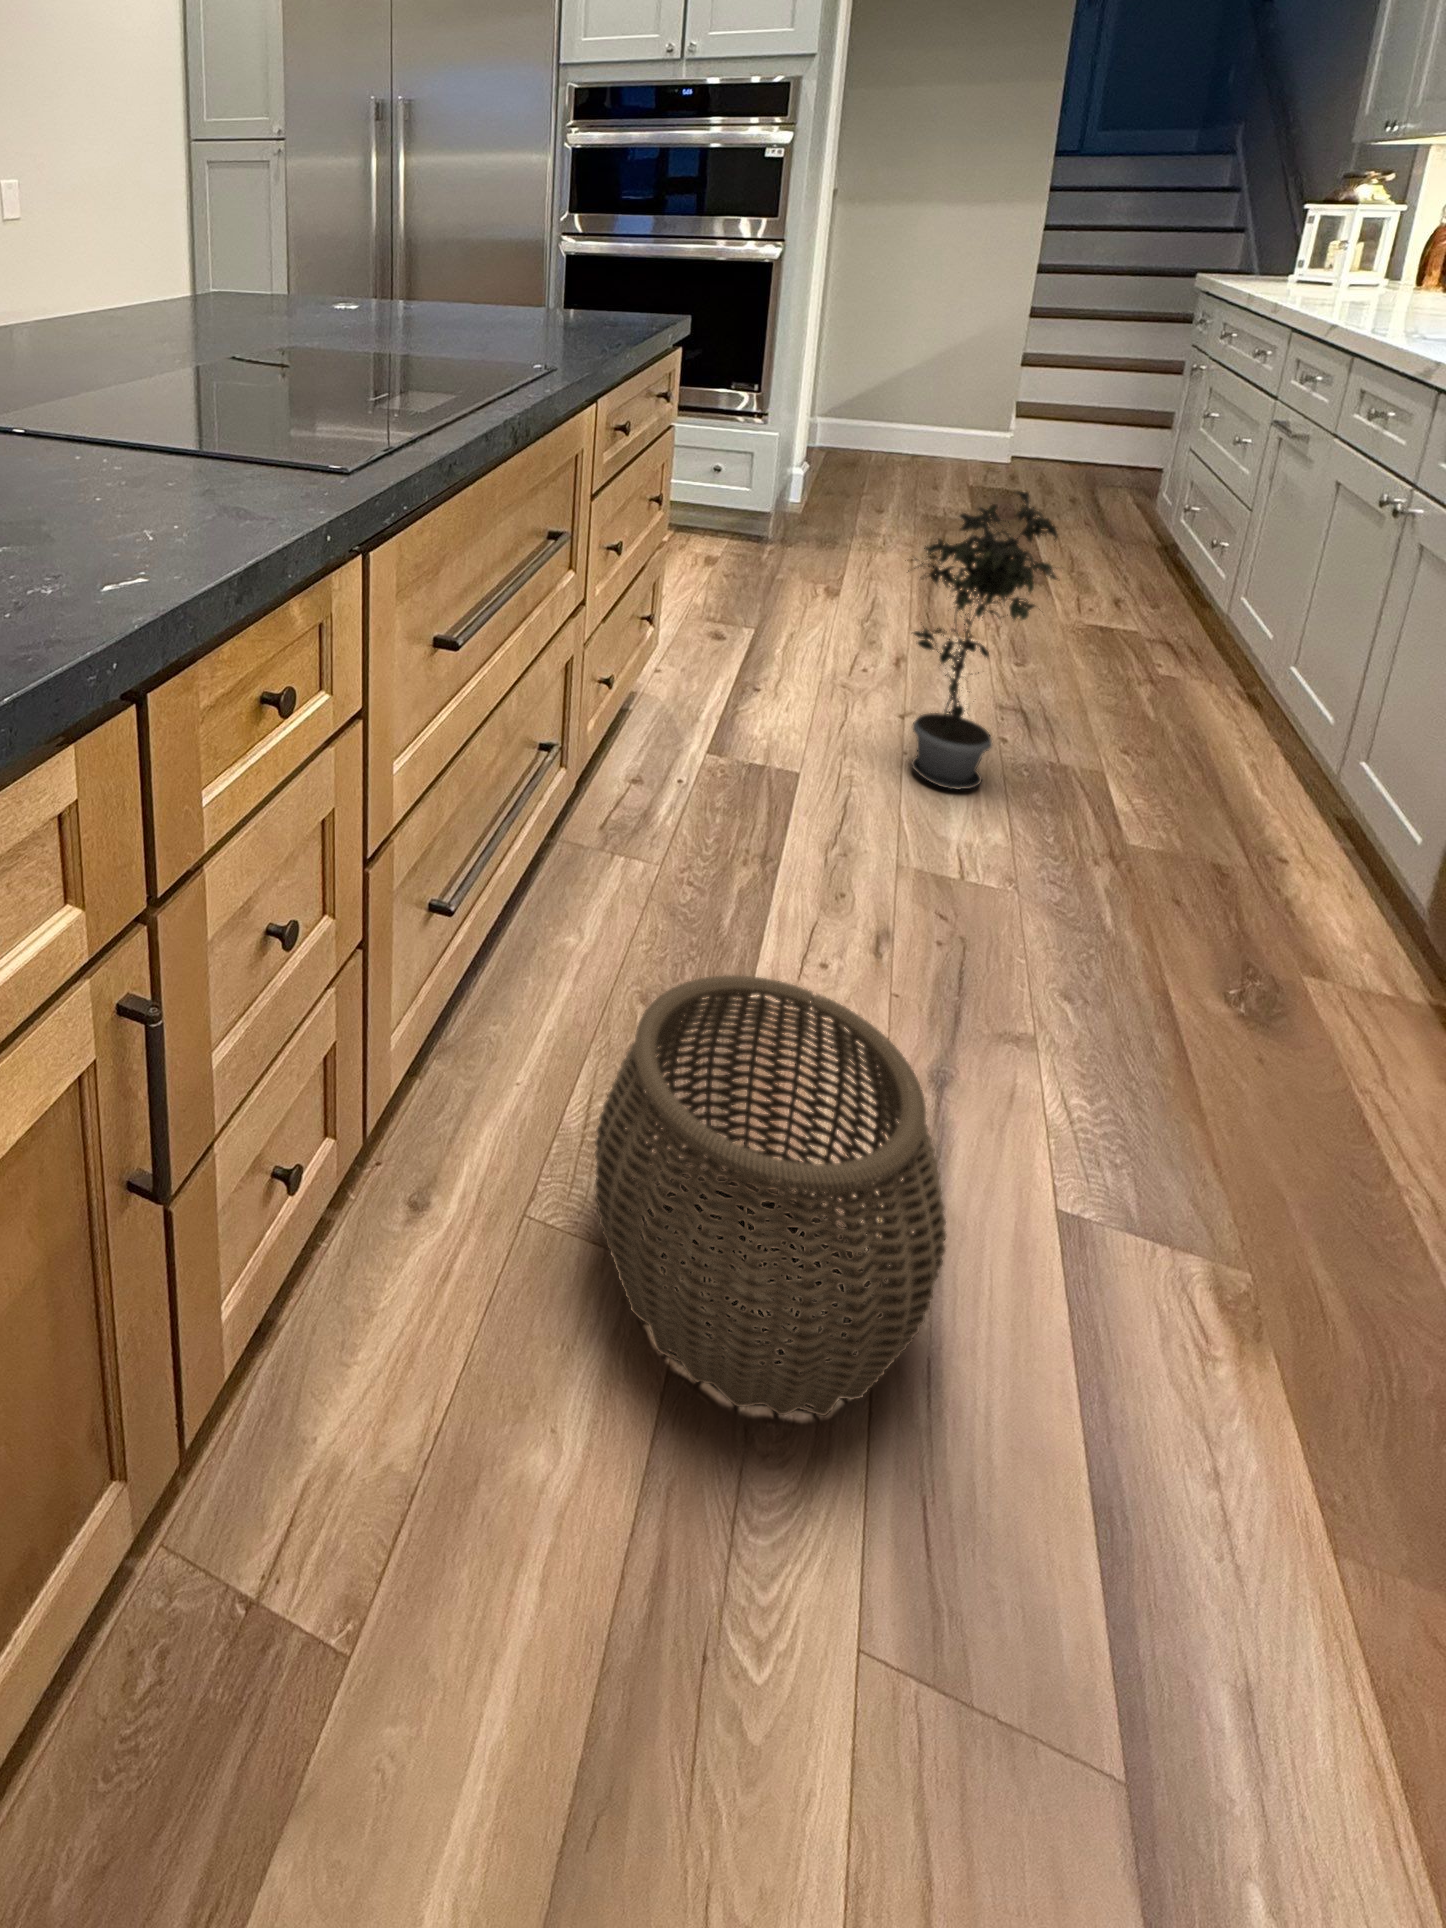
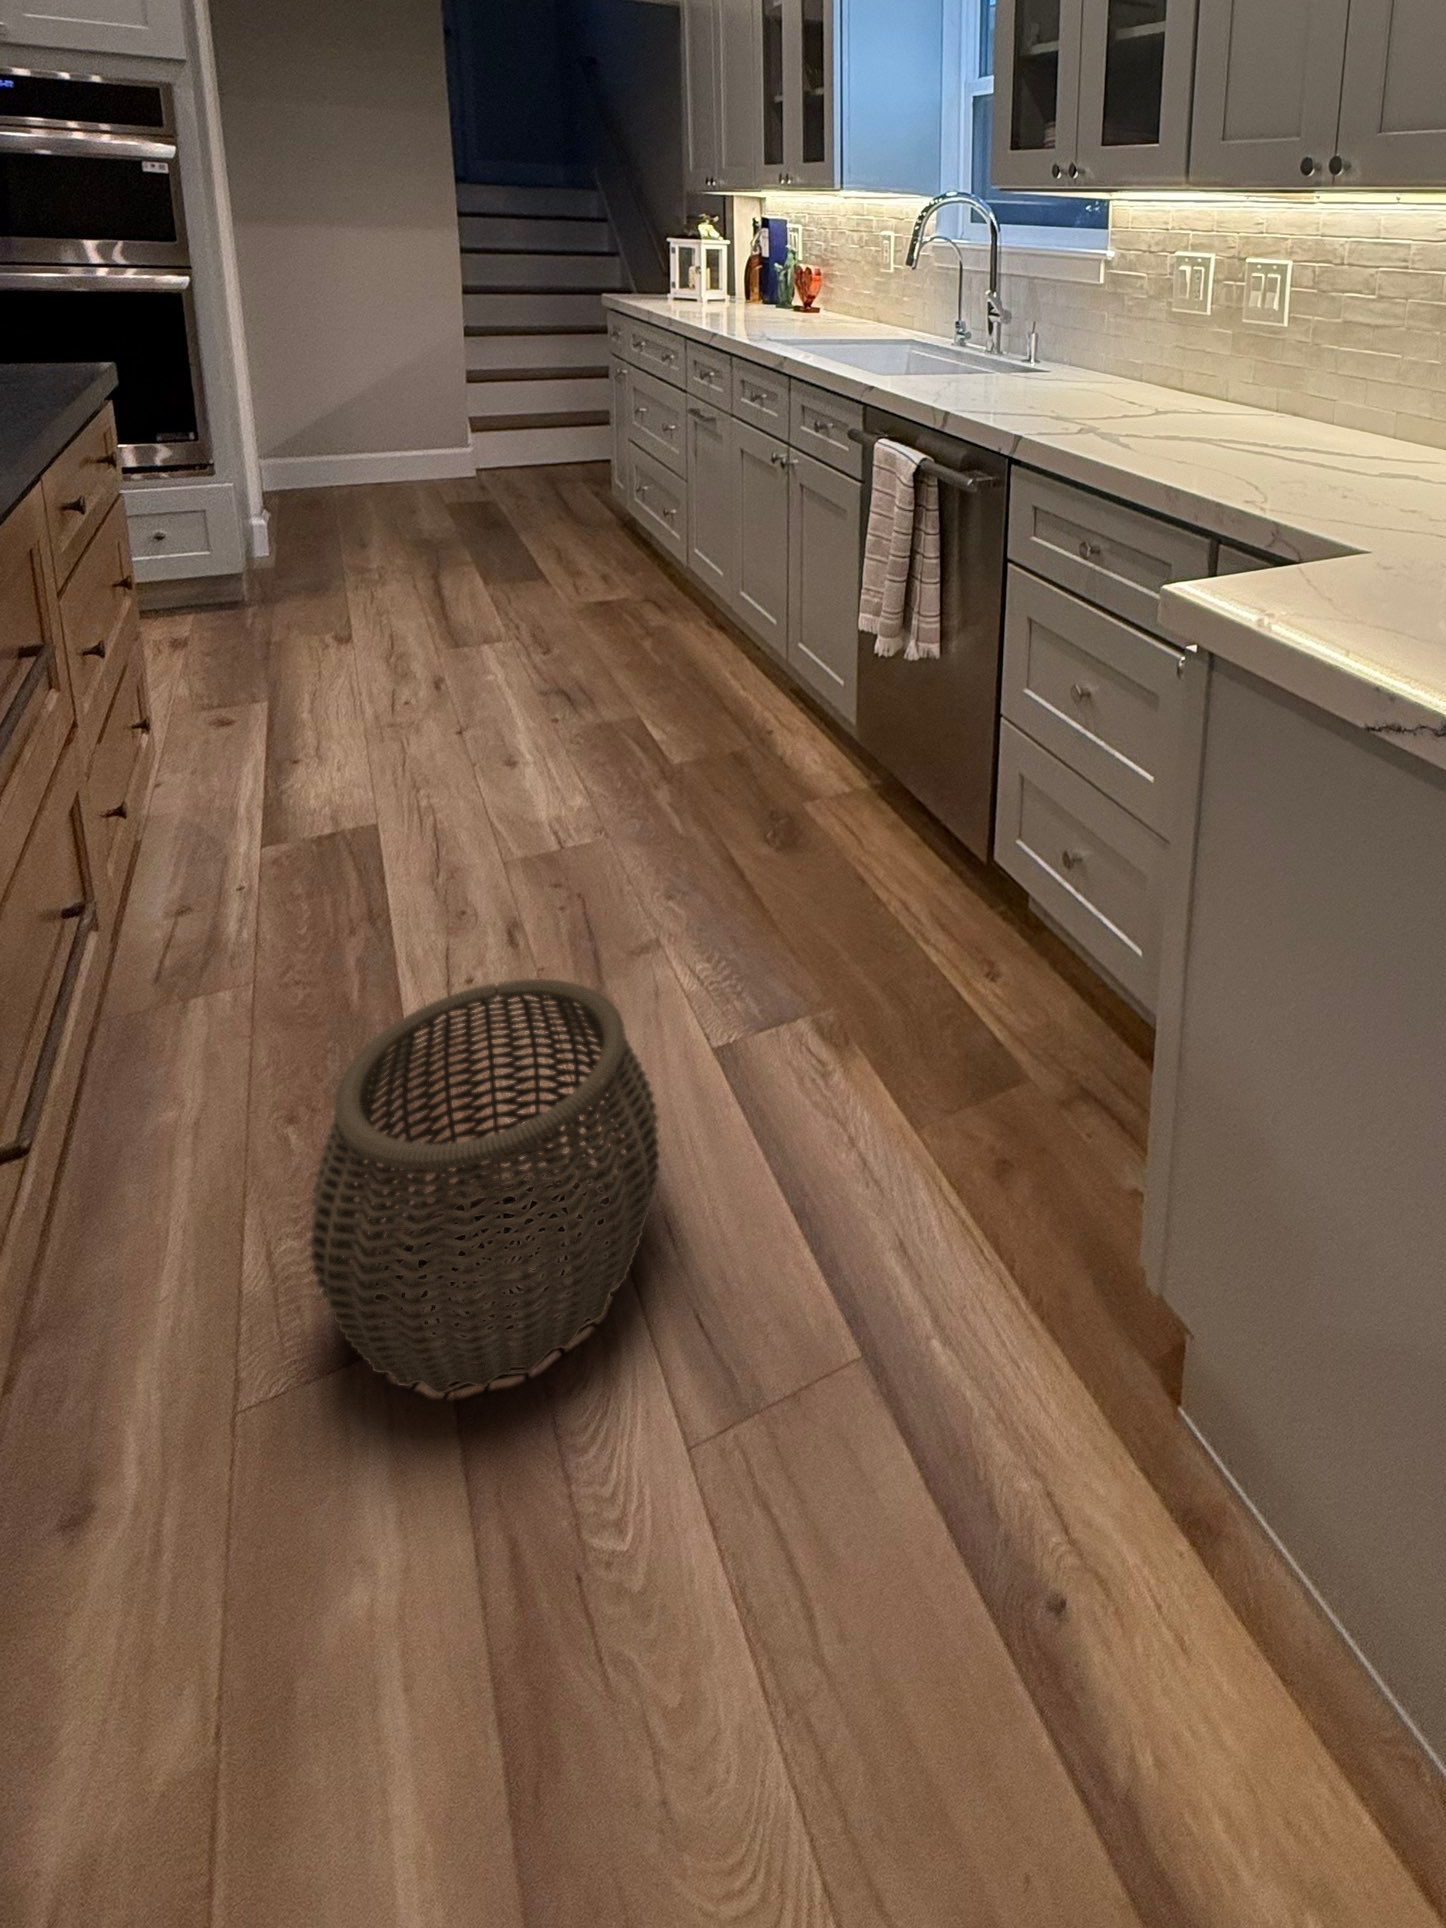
potted plant: present [908,492,1058,789] -> none [437,496,580,782]

